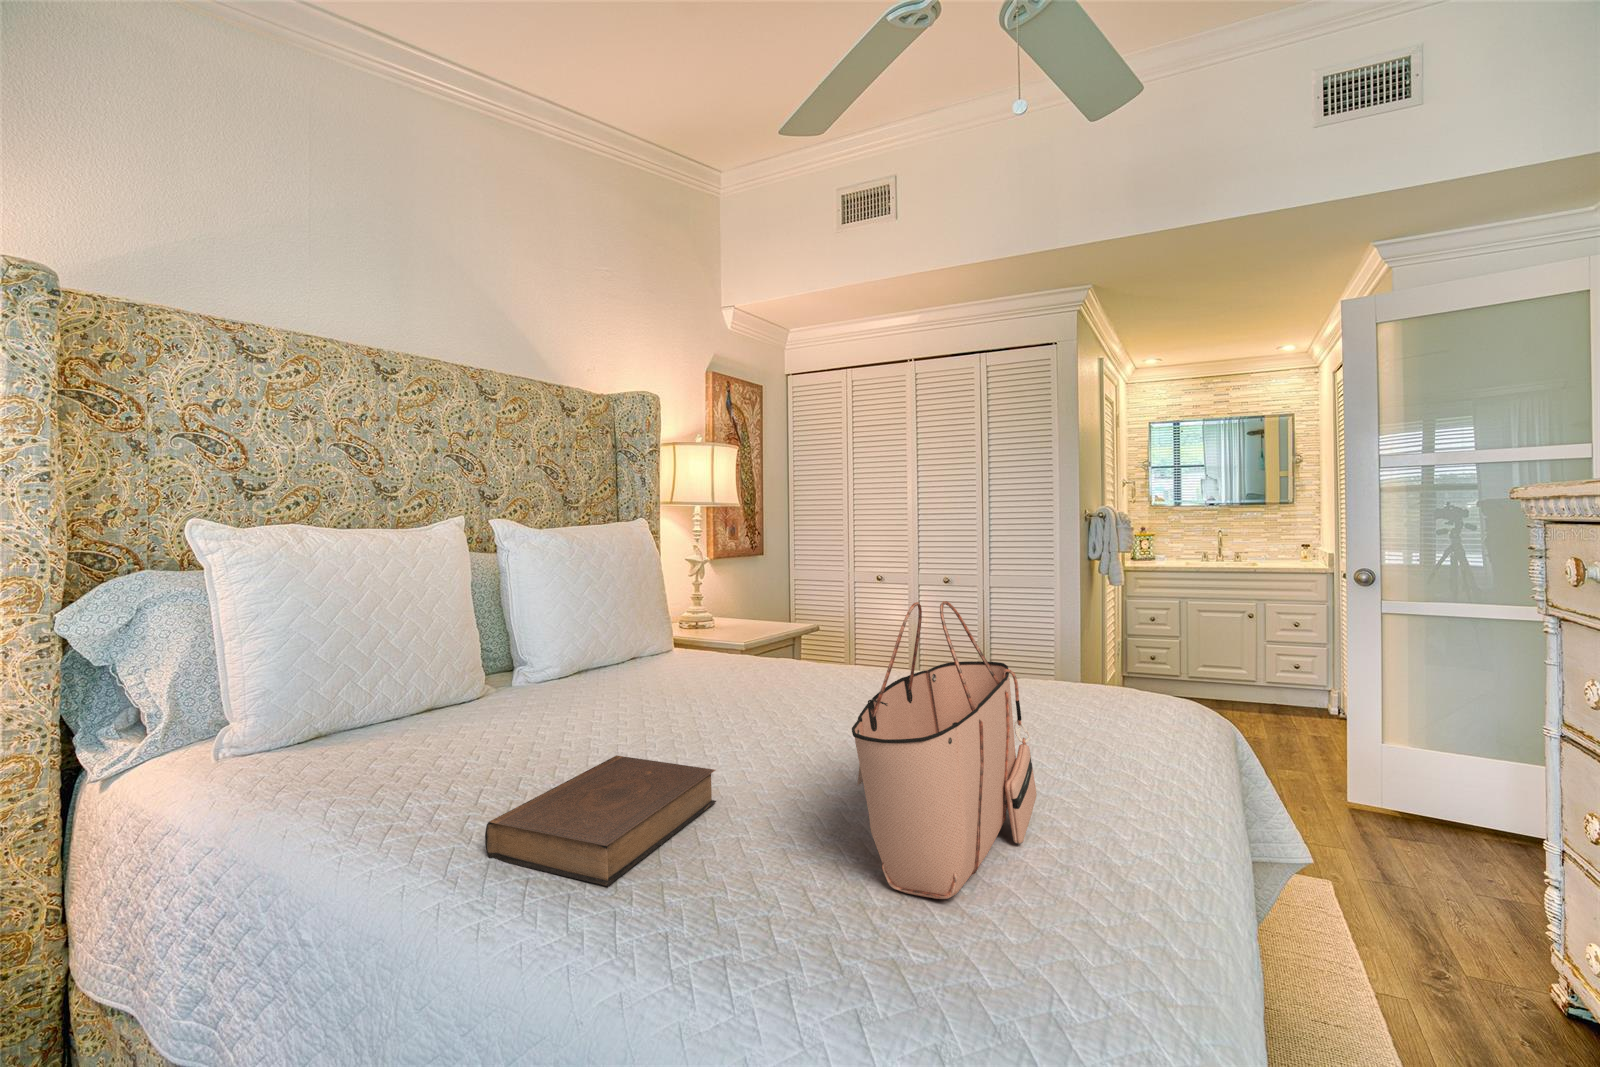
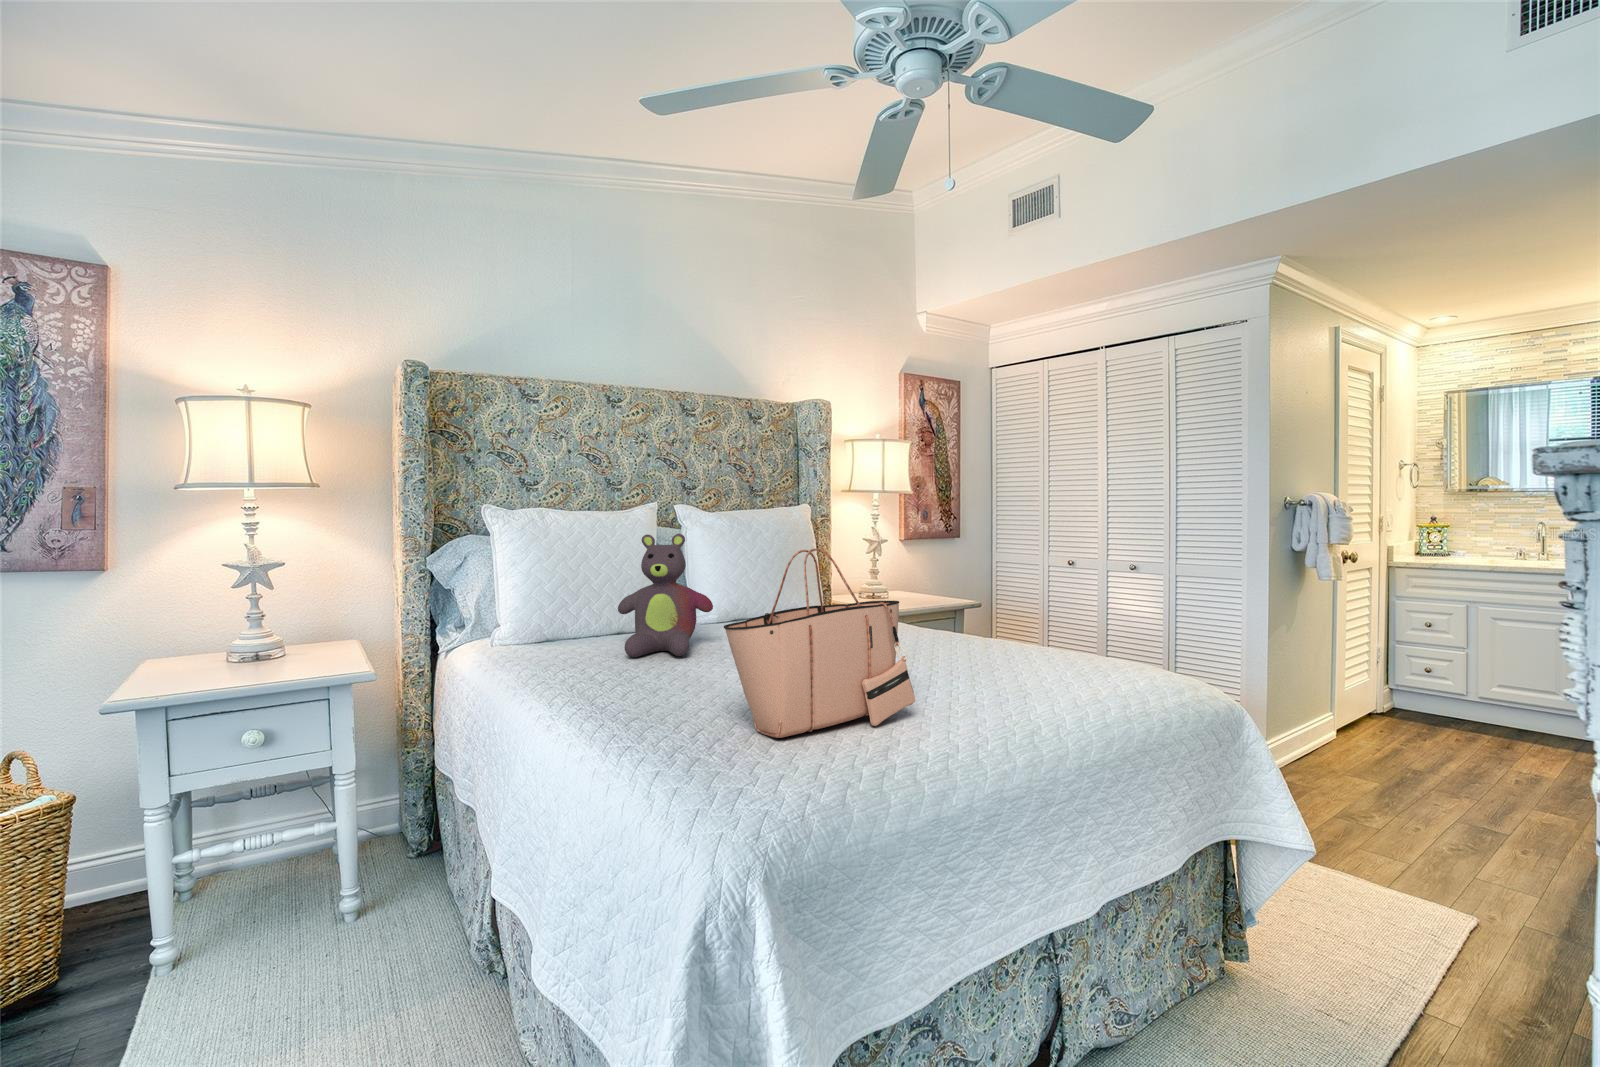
stuffed bear: none [469,567,616,758] -> present [618,534,713,657]
book: present [485,755,716,886] -> none [569,655,718,710]

